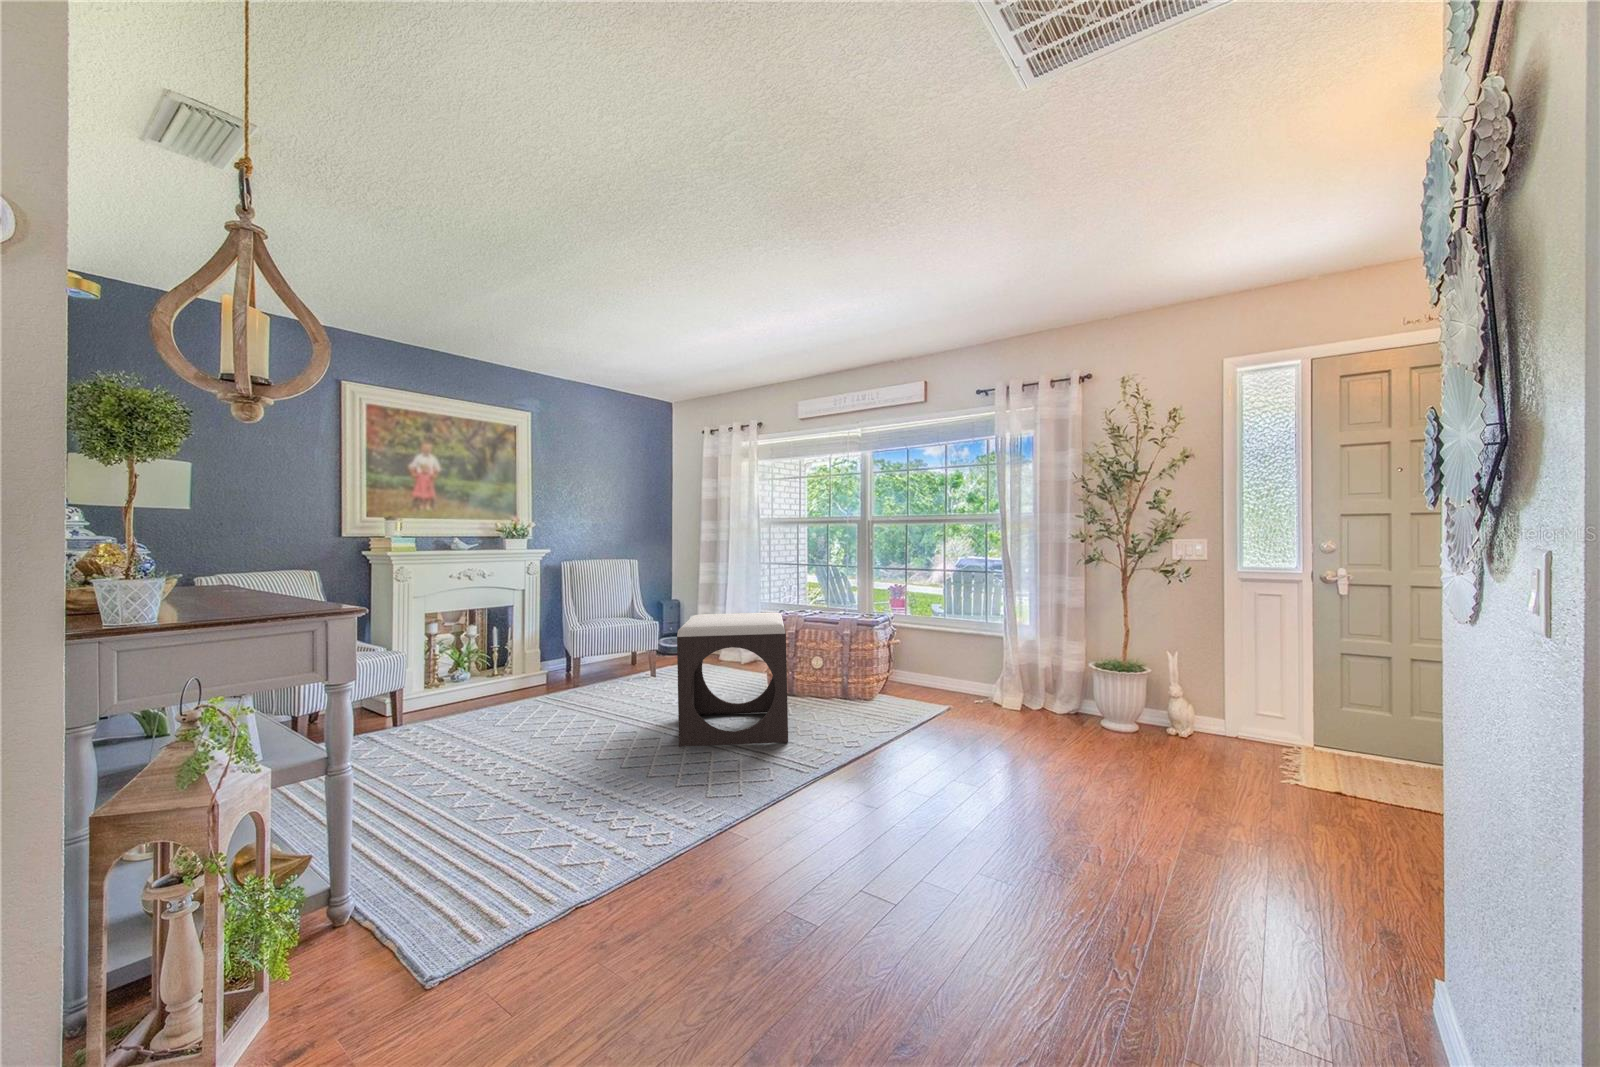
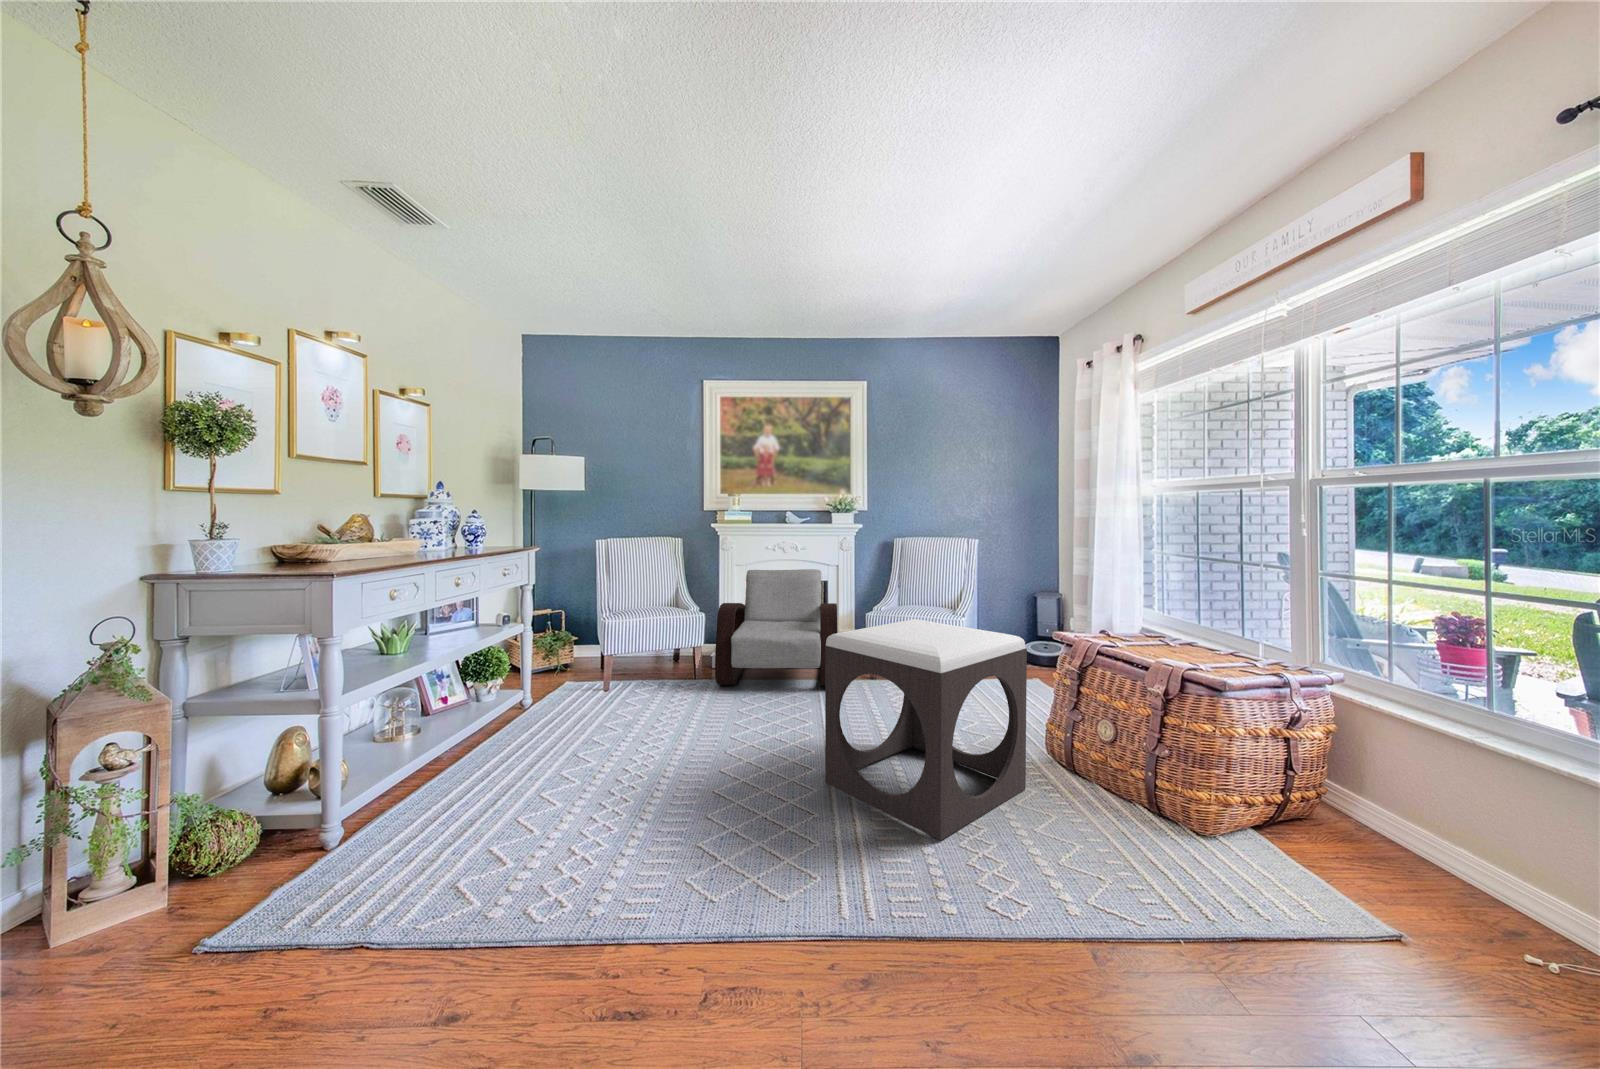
armchair: none [402,596,573,729] -> present [715,569,838,686]

